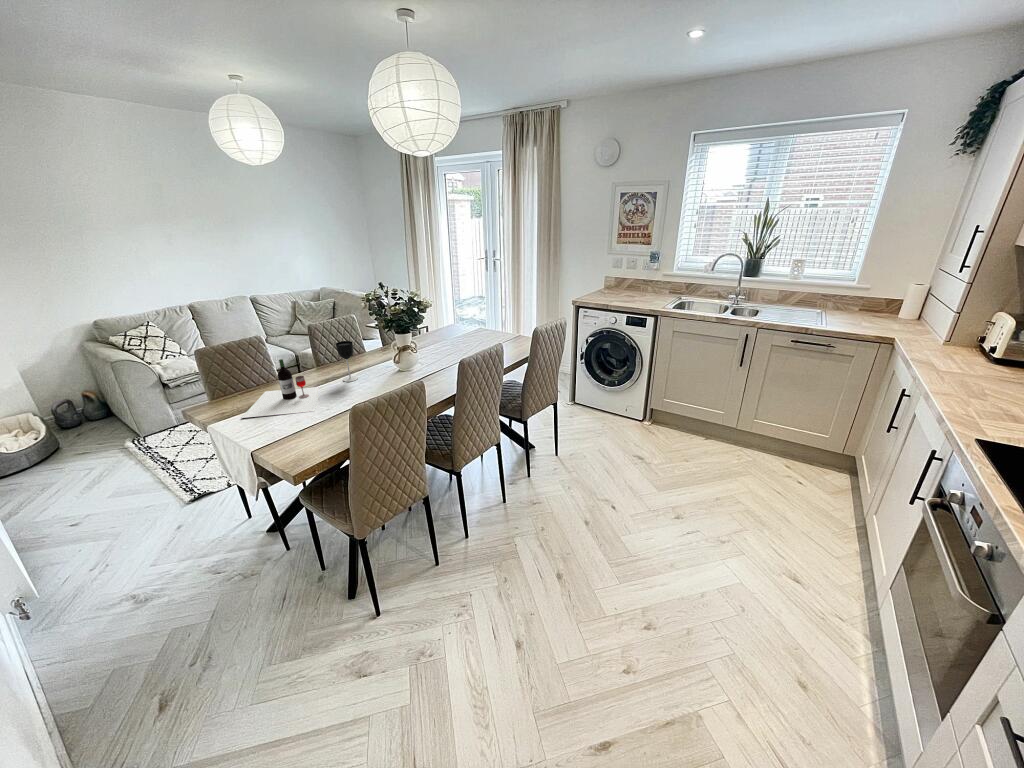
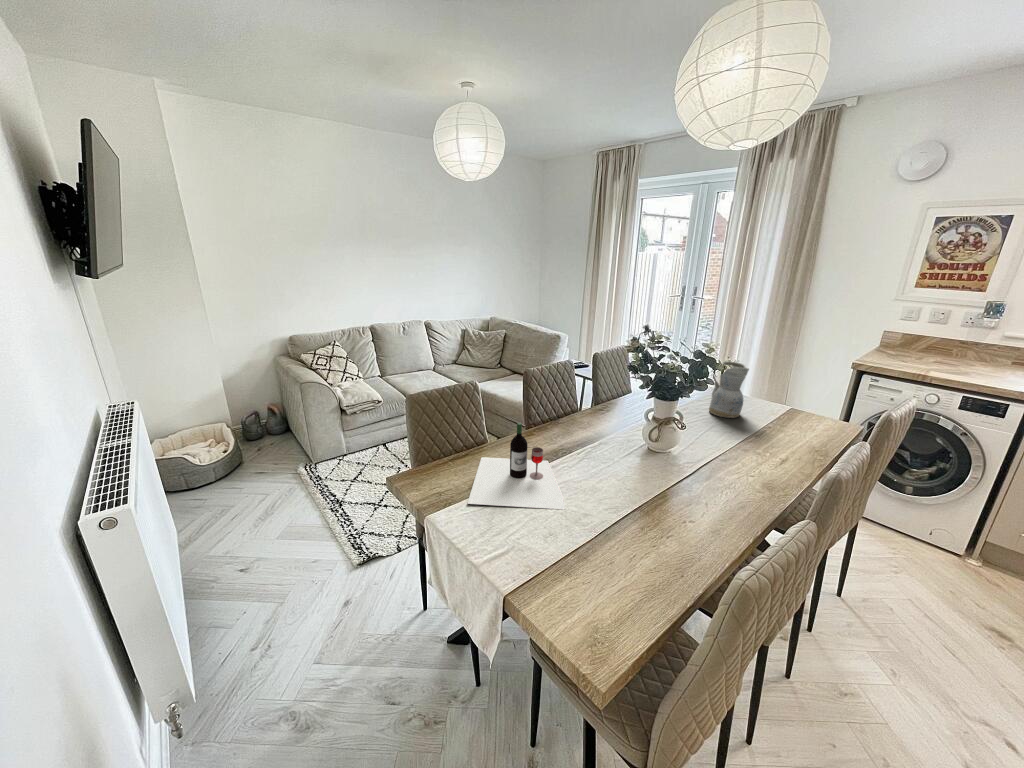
ceramic pitcher: none [456,306,482,346] -> present [709,361,749,418]
wine glass: present [336,341,358,382] -> none [576,401,601,458]

